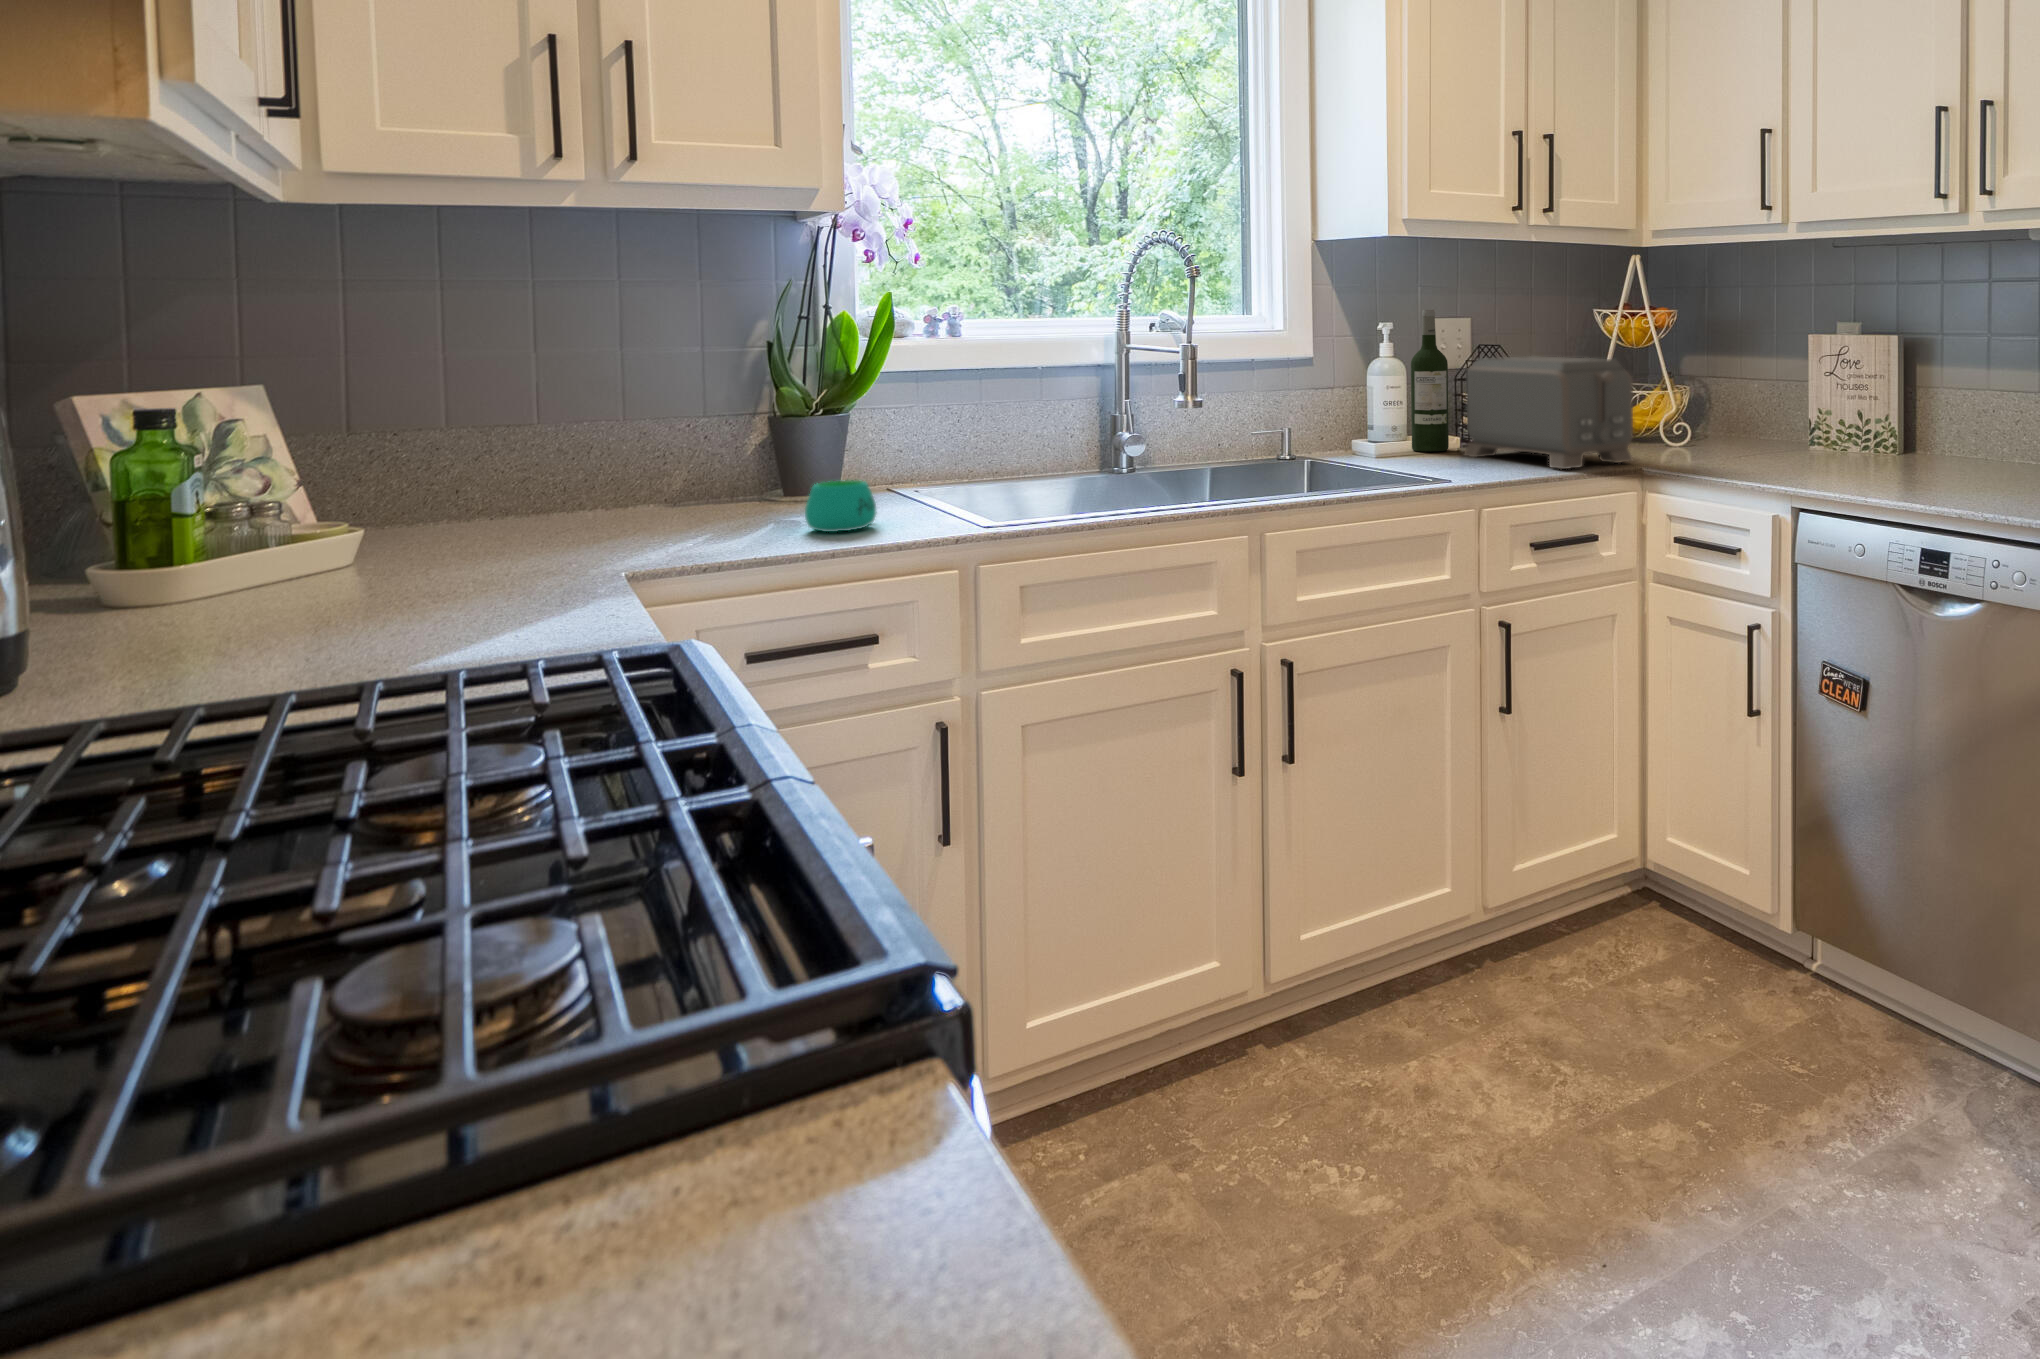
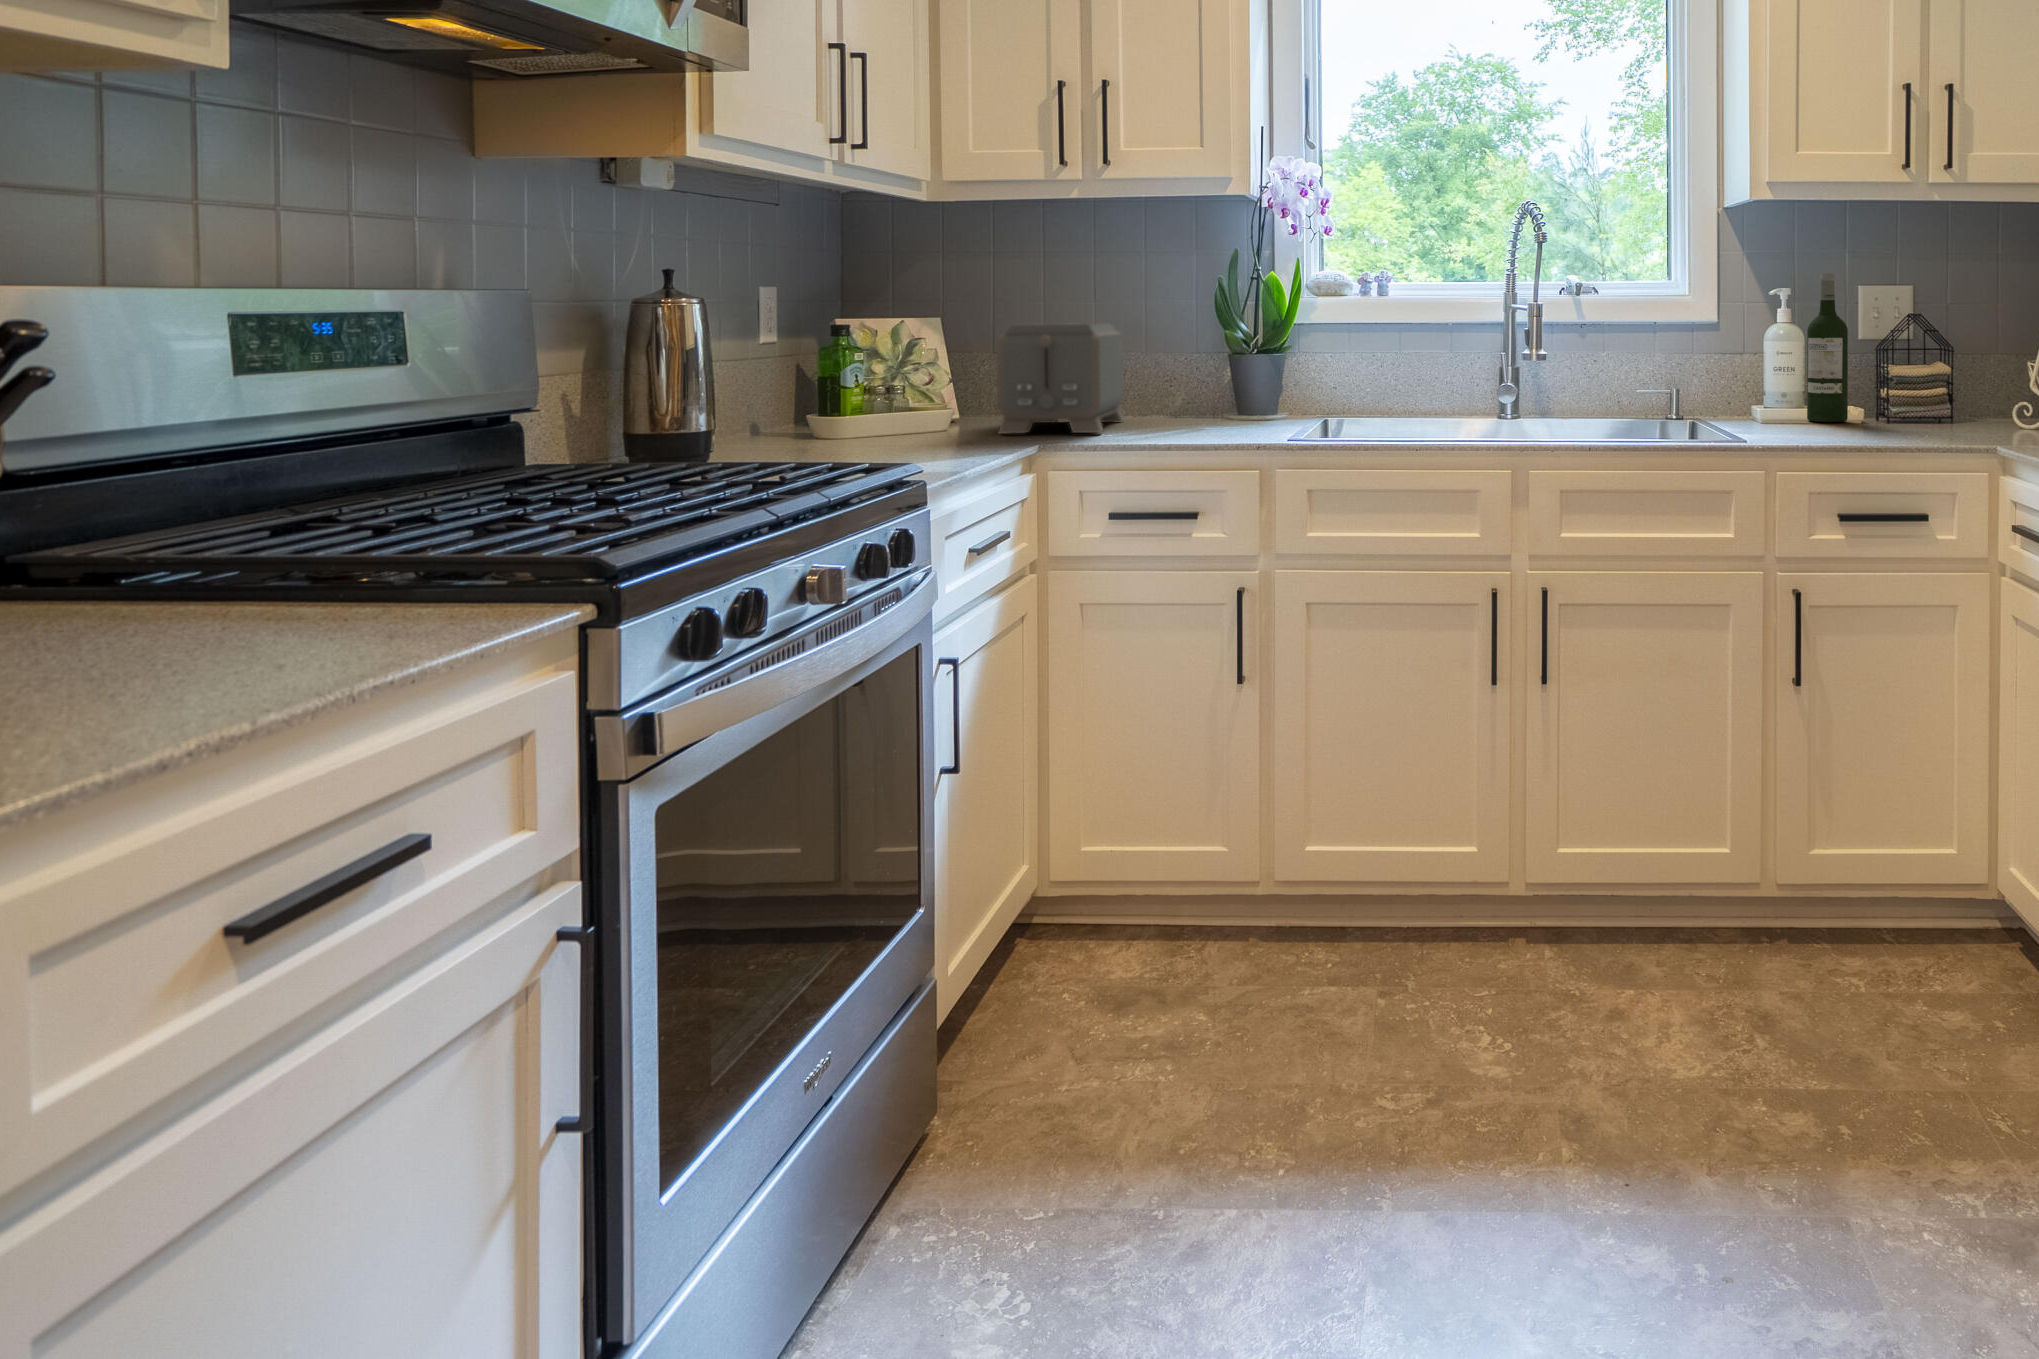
toaster: present [1464,356,1633,469] -> present [997,323,1124,434]
mug: present [805,480,877,532] -> none [1185,399,1241,435]

